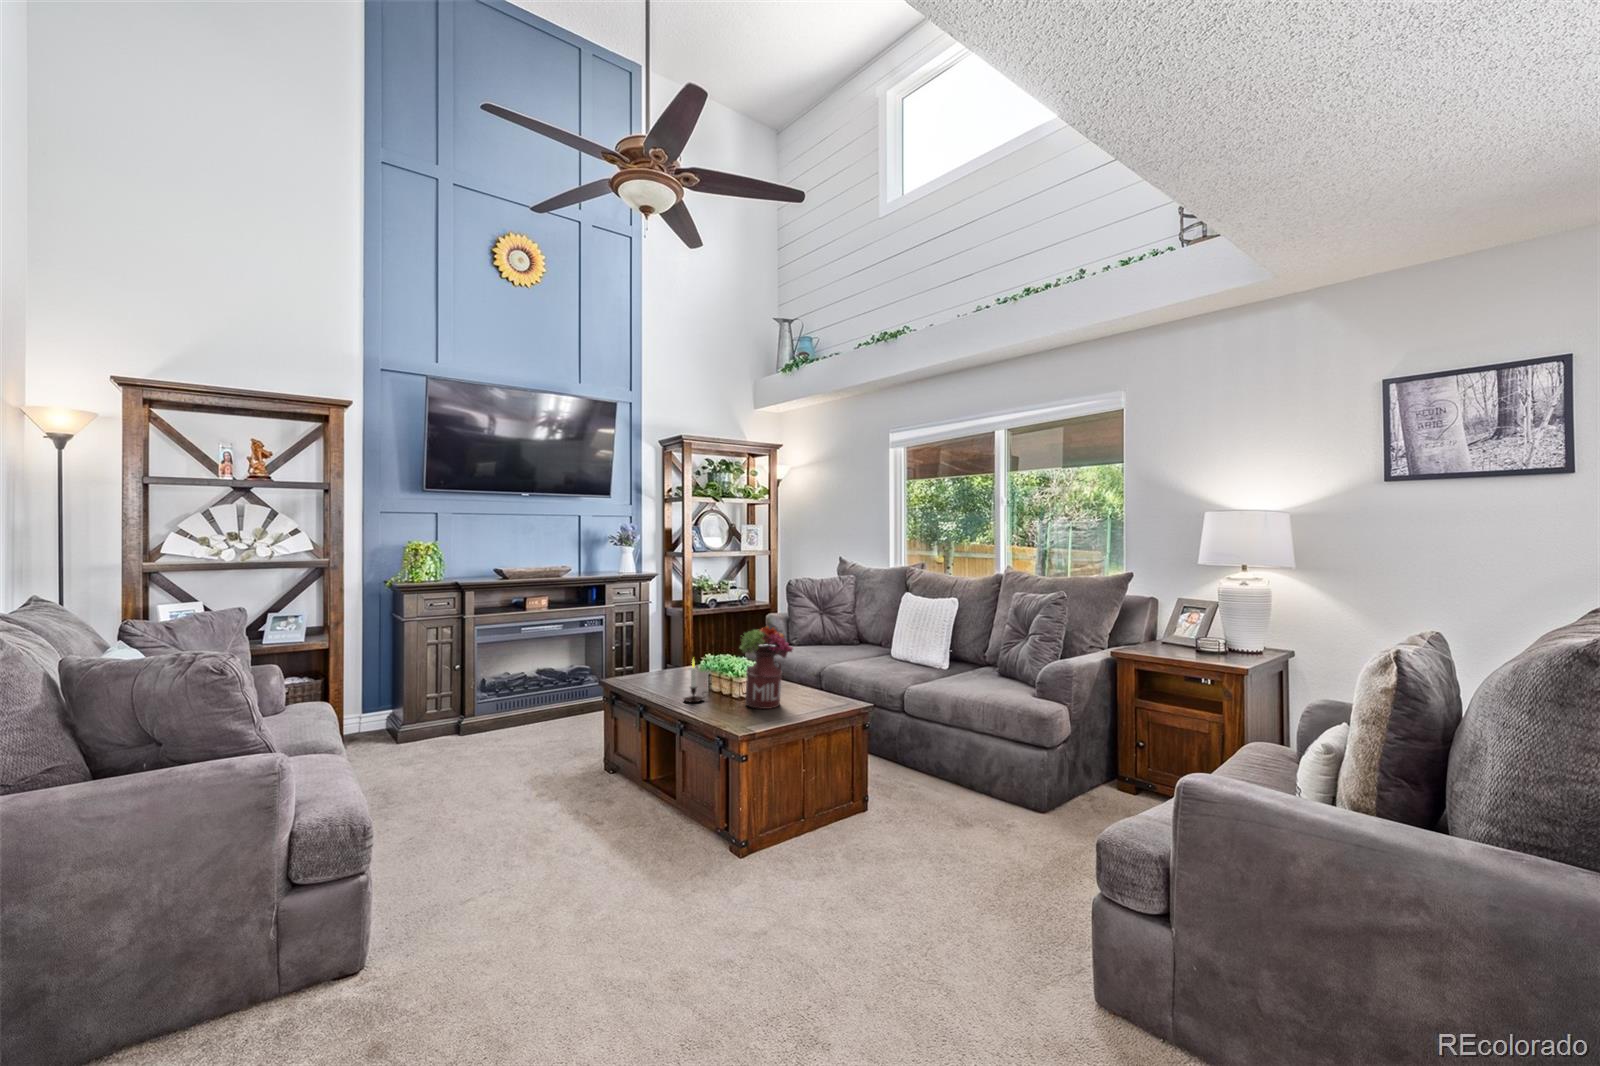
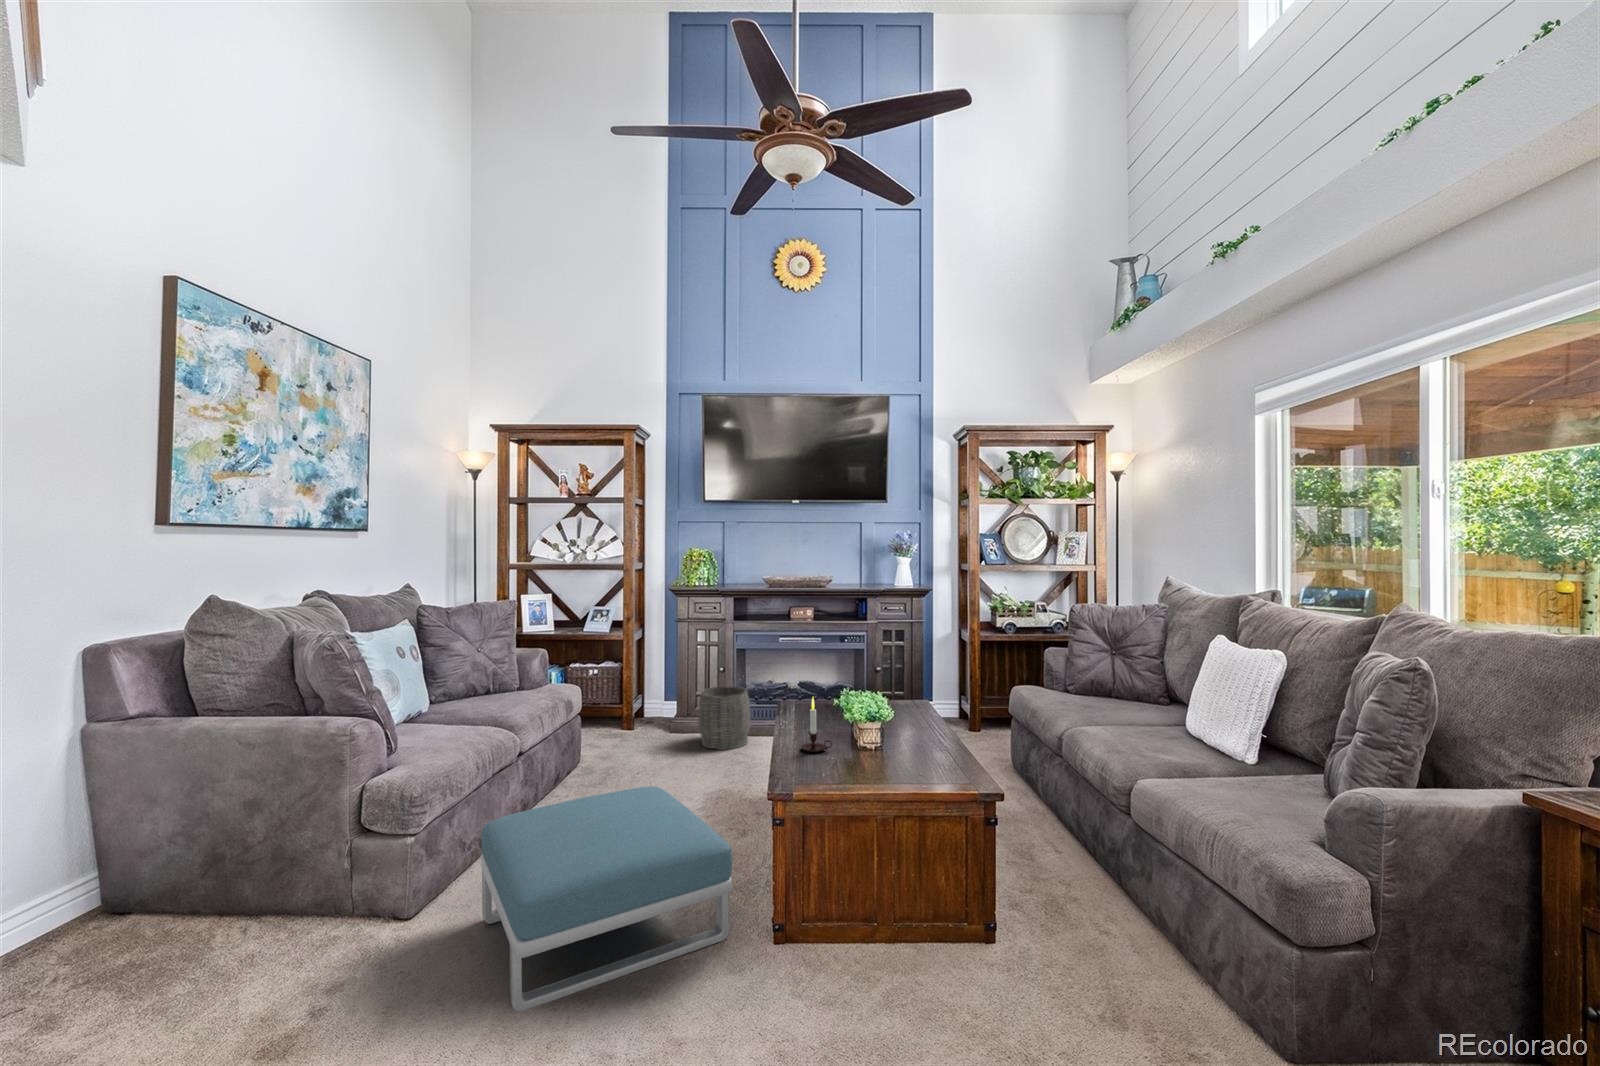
flower arrangement: present [740,626,793,709] -> none [838,669,909,780]
woven basket: none [445,683,504,748] -> present [698,686,750,750]
footstool: none [429,758,692,945] -> present [481,786,732,1012]

